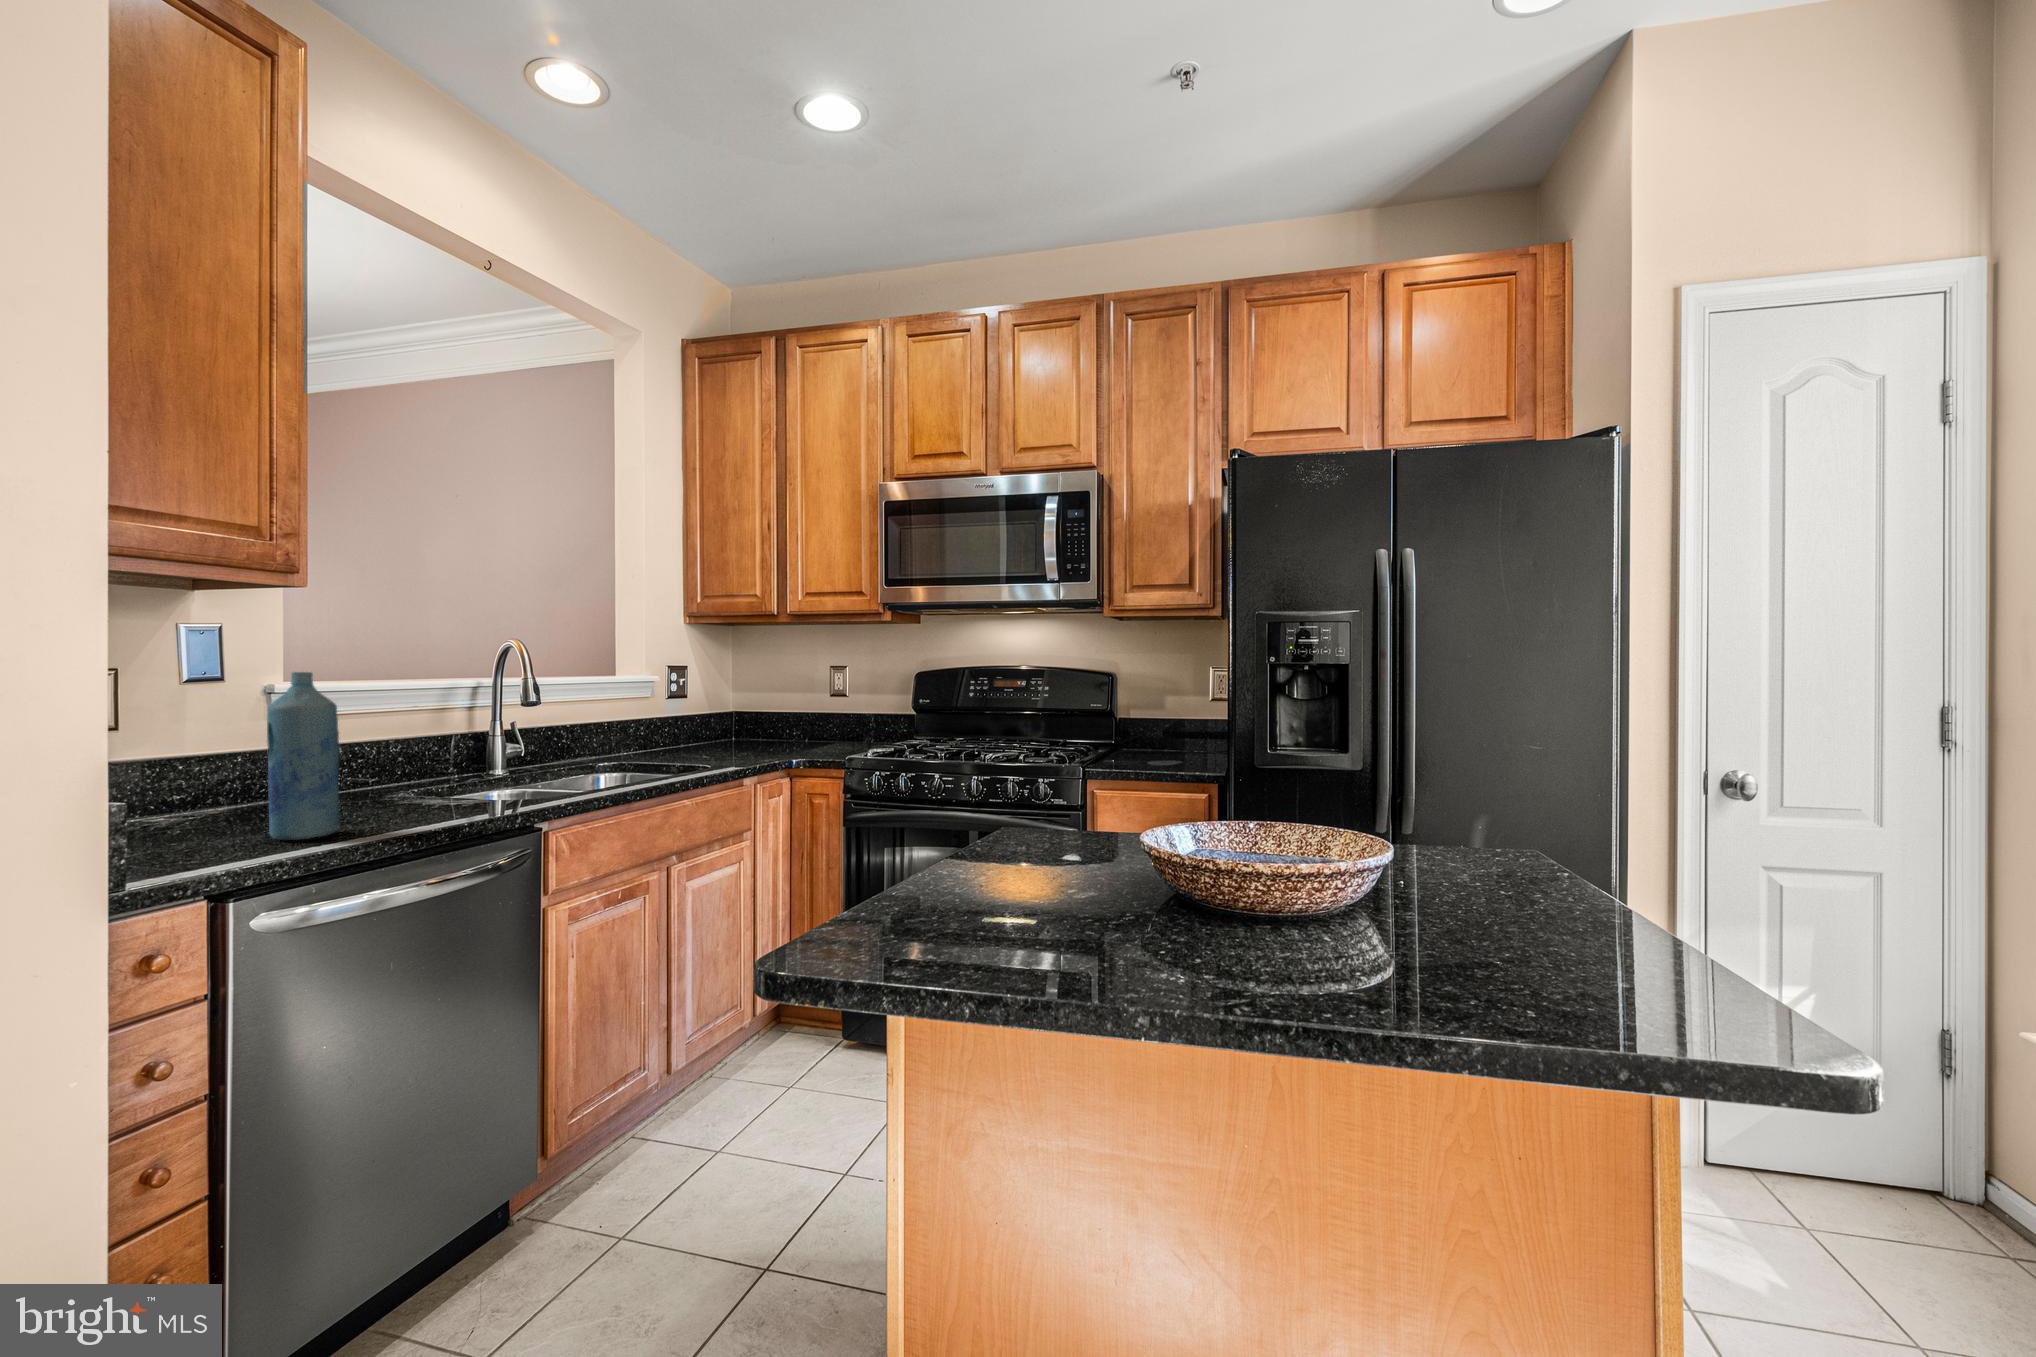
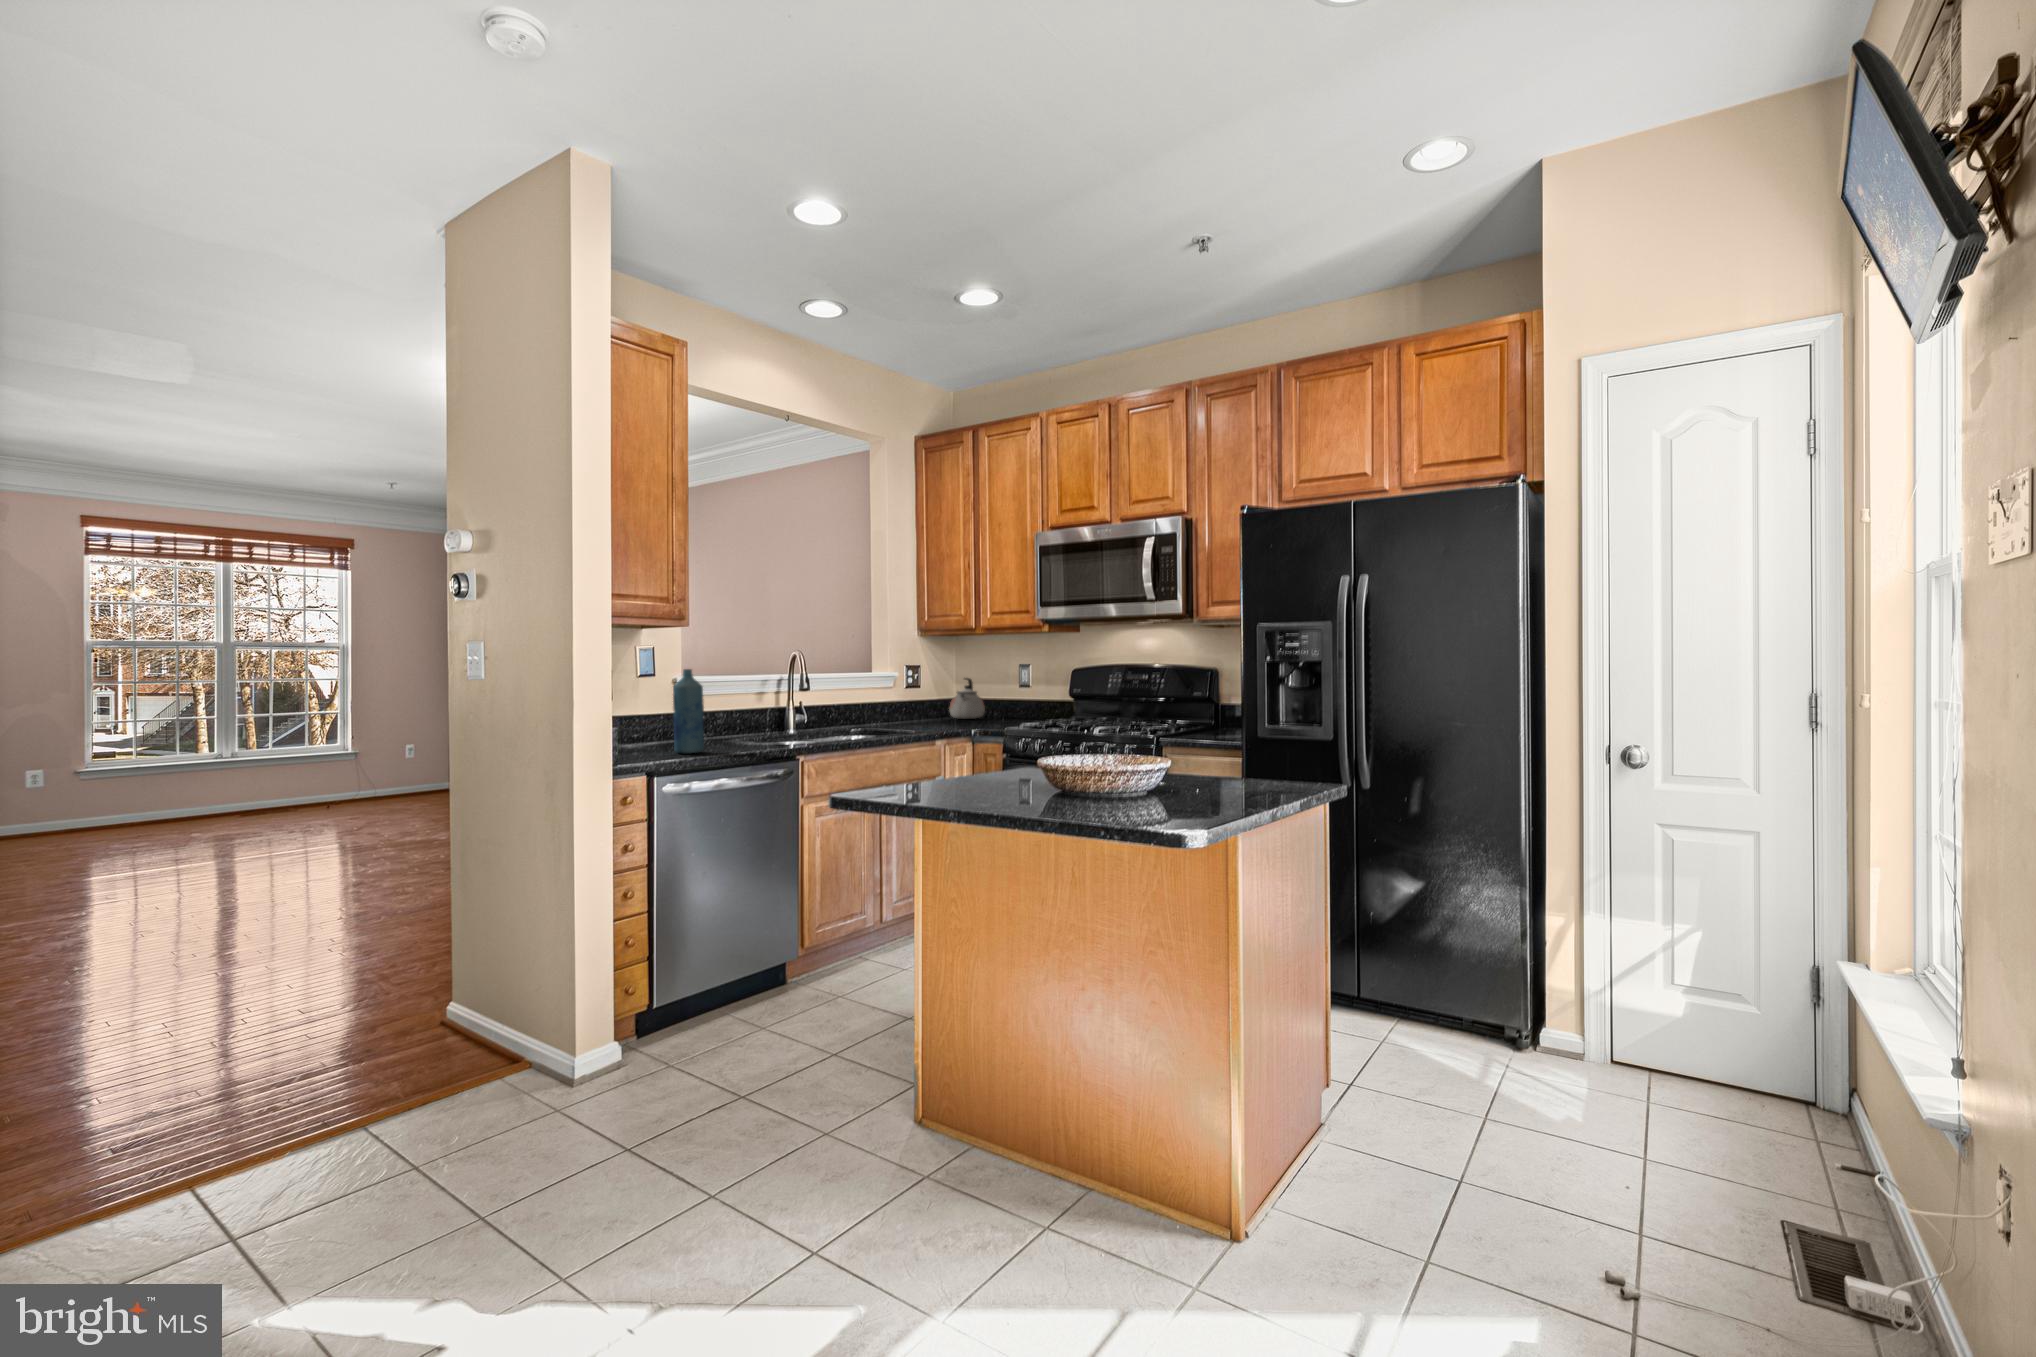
kettle: none [729,682,779,739] -> present [949,678,985,719]

